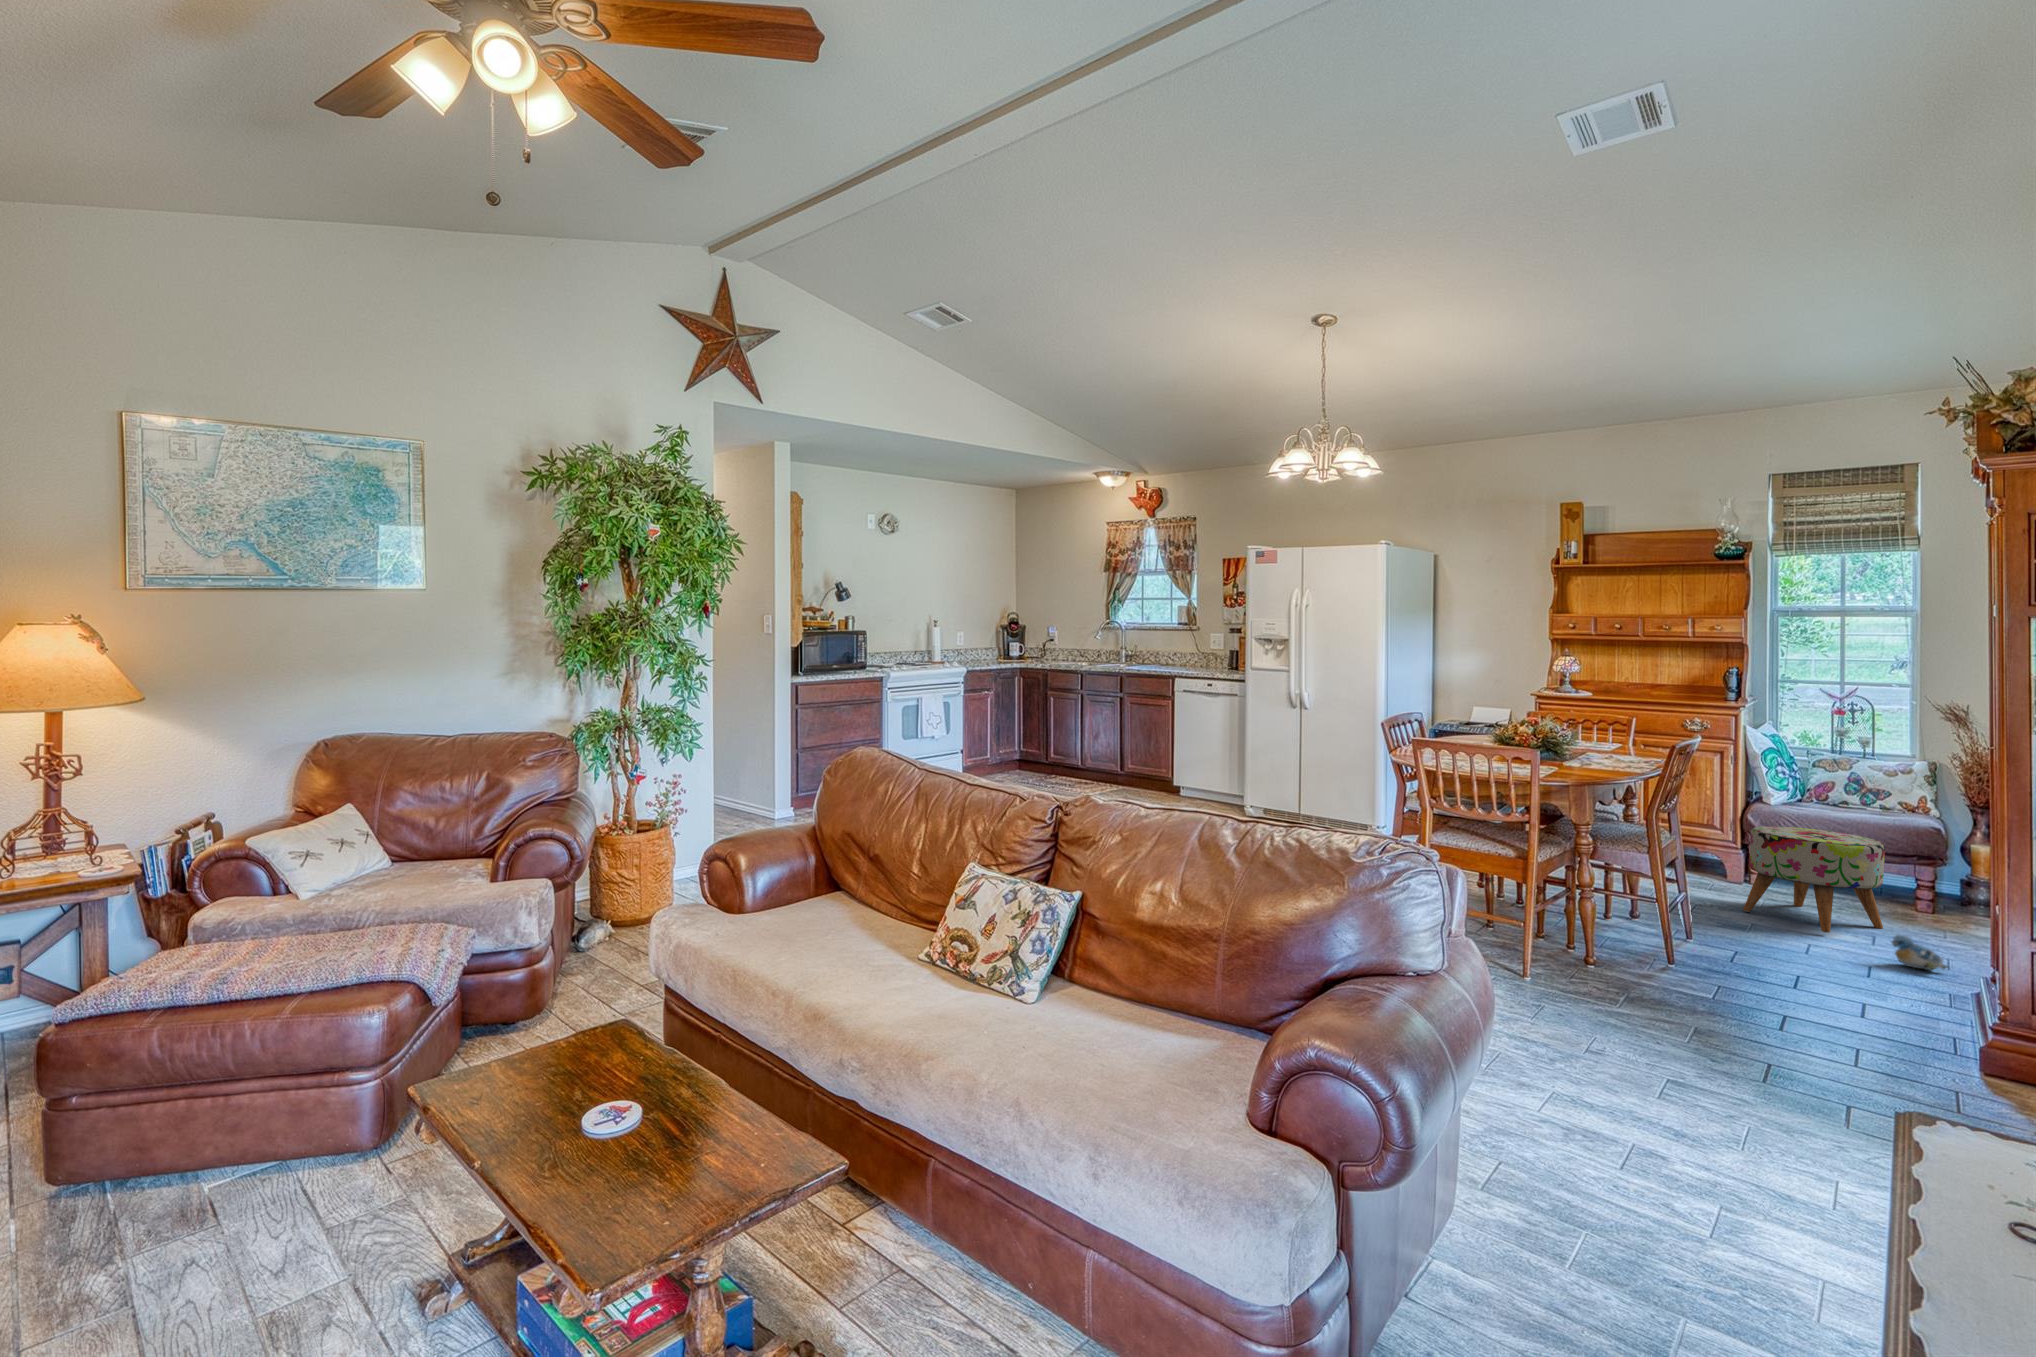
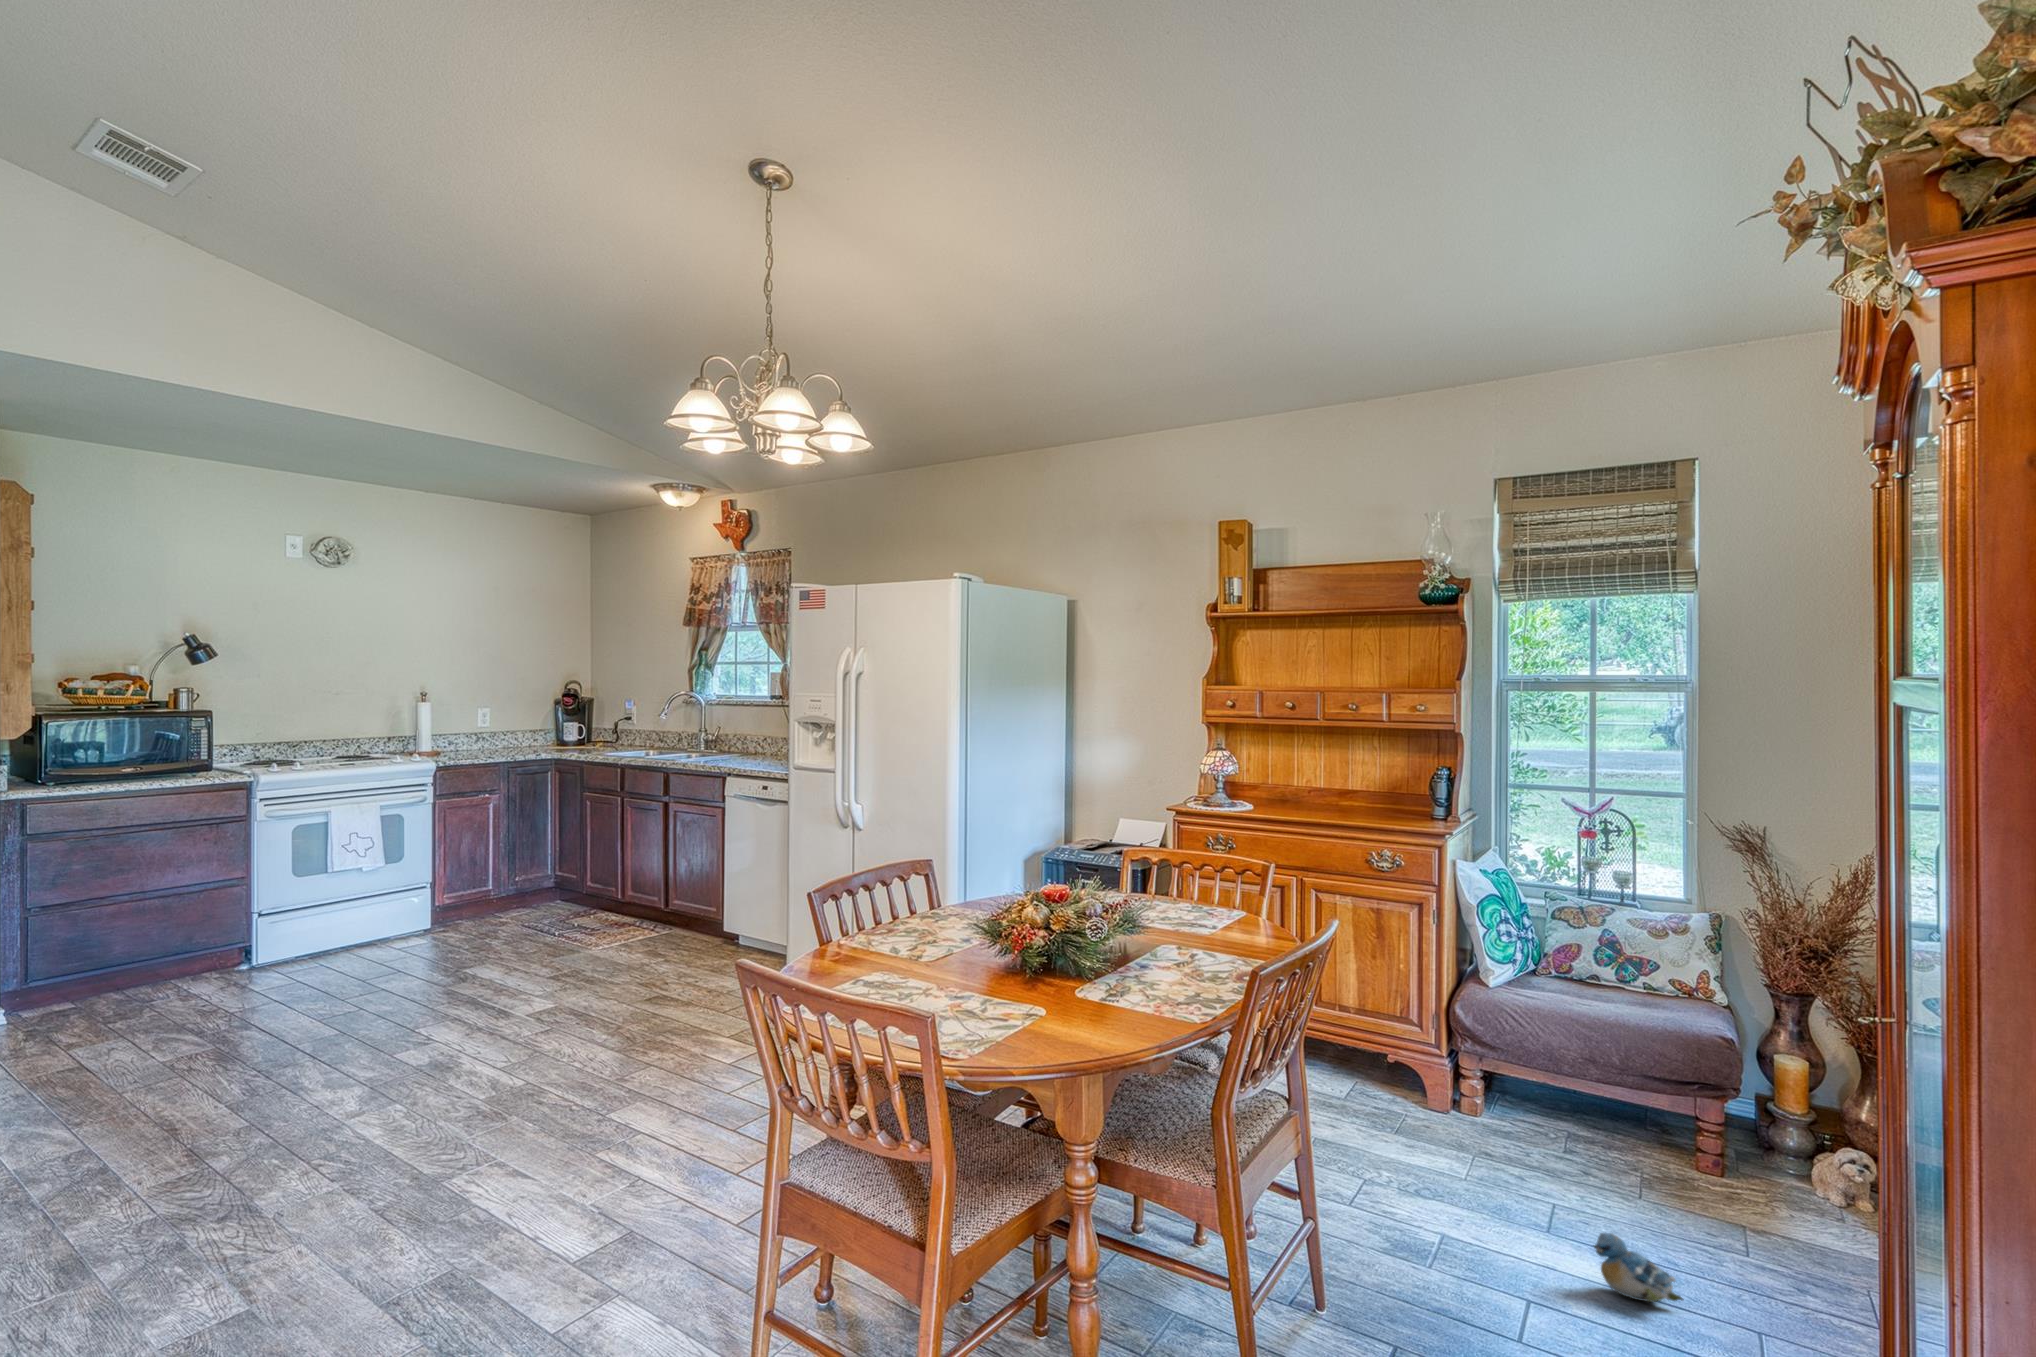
ottoman: present [1743,826,1885,932] -> none [1415,1022,1619,1218]

